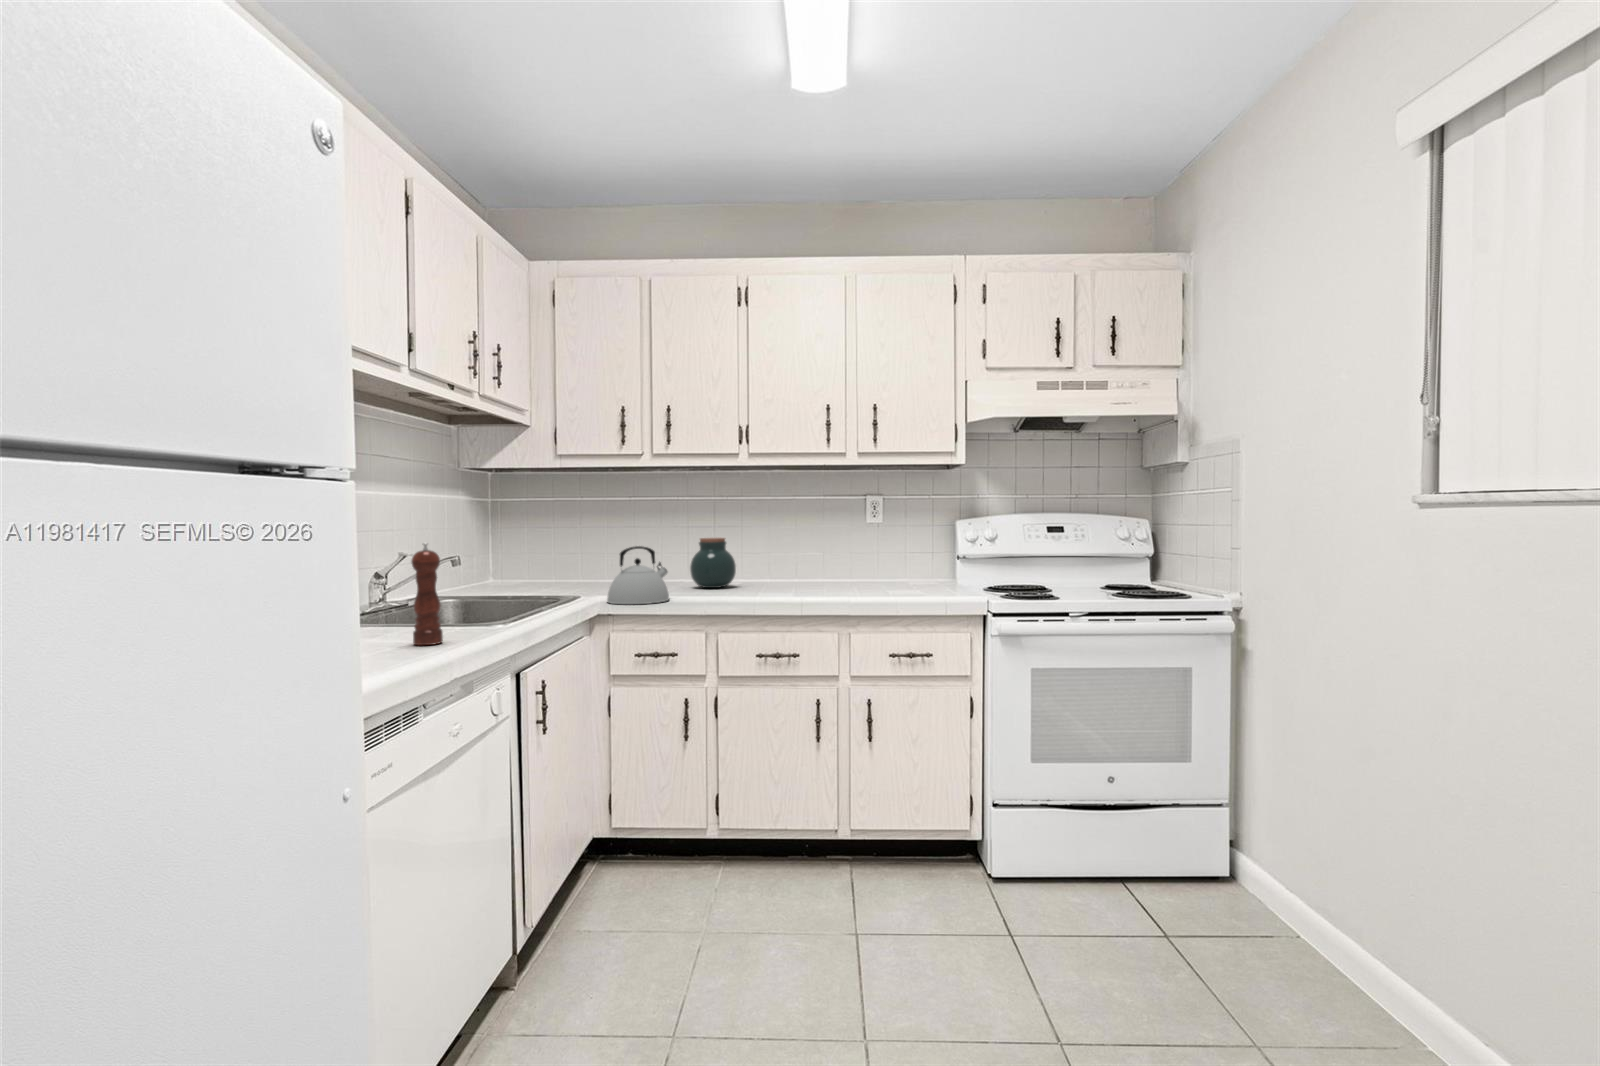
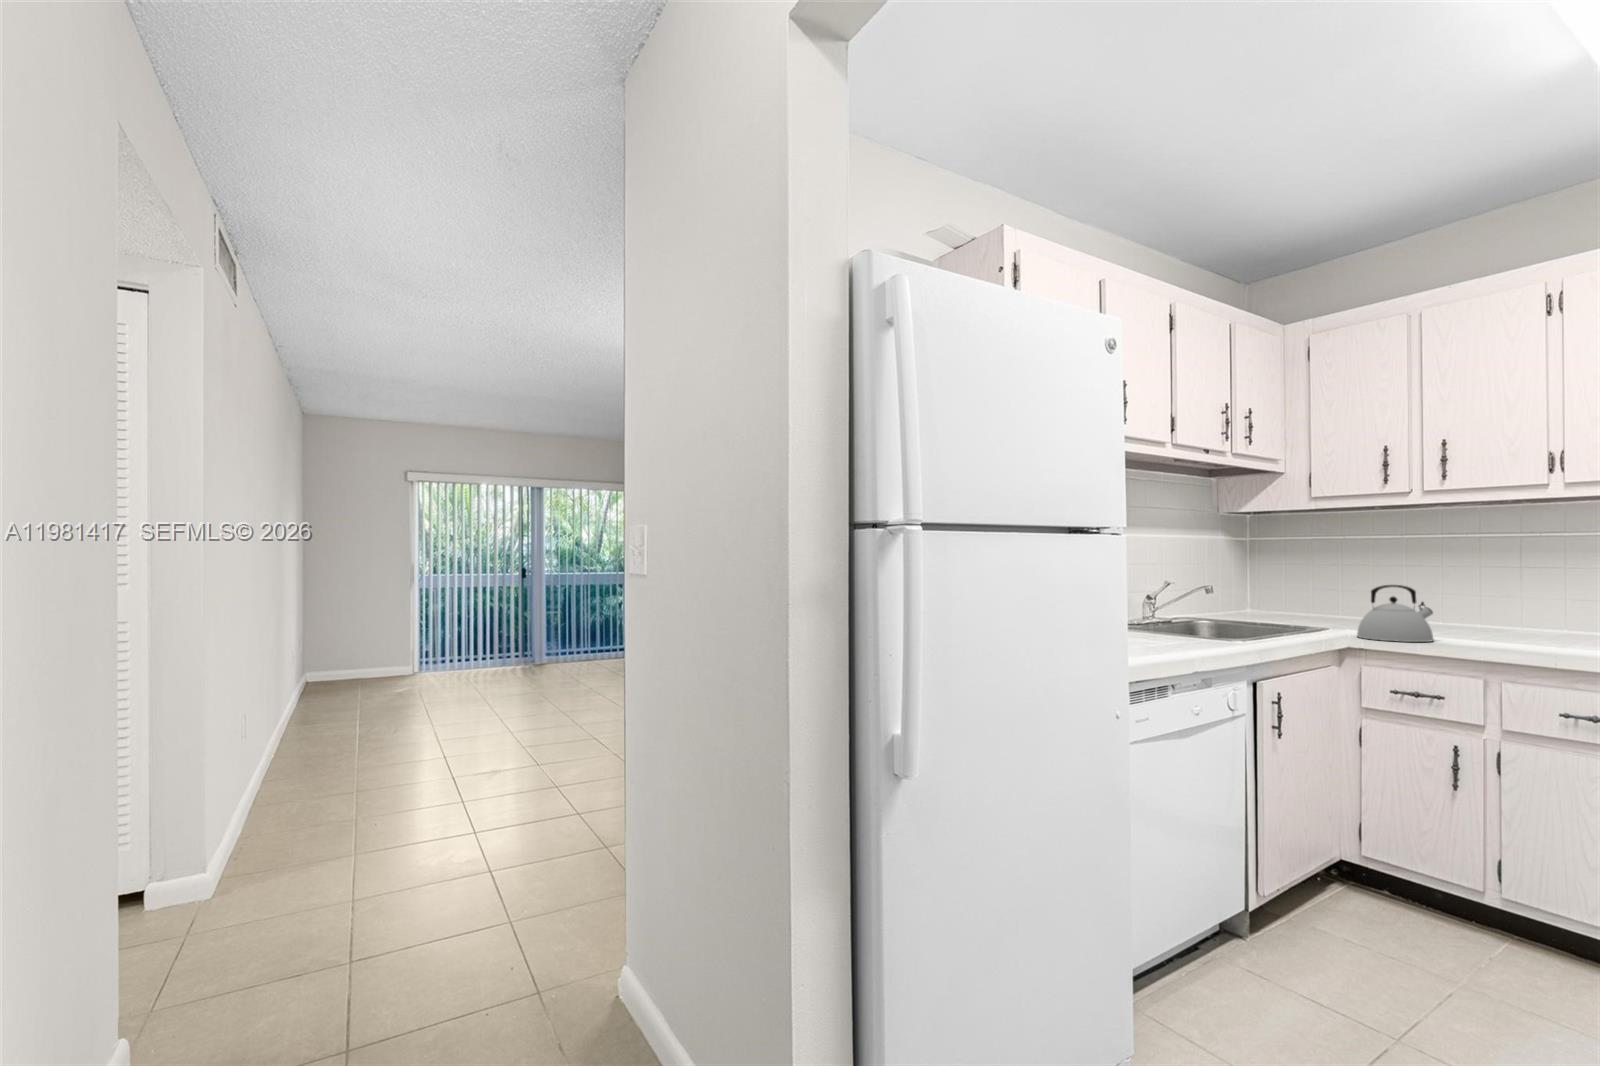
jar: present [690,538,736,588] -> none [1477,580,1547,636]
pepper mill: present [411,543,443,645] -> none [1168,574,1190,648]

